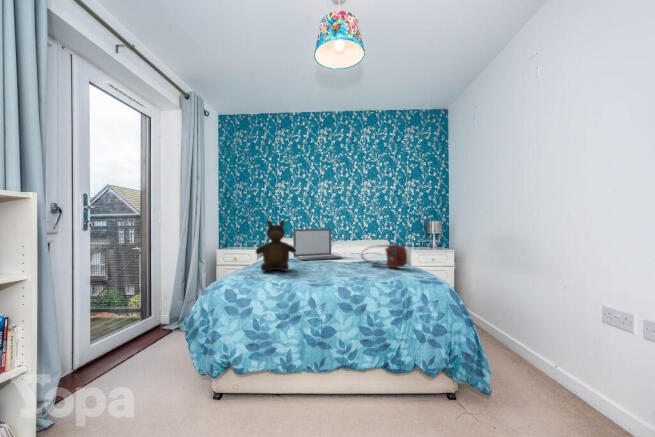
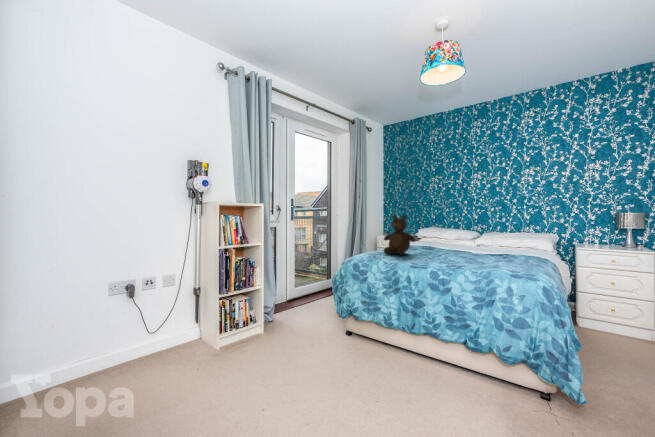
laptop: present [293,229,343,260] -> none [431,221,475,250]
handbag: present [362,245,407,268] -> none [481,240,528,263]

